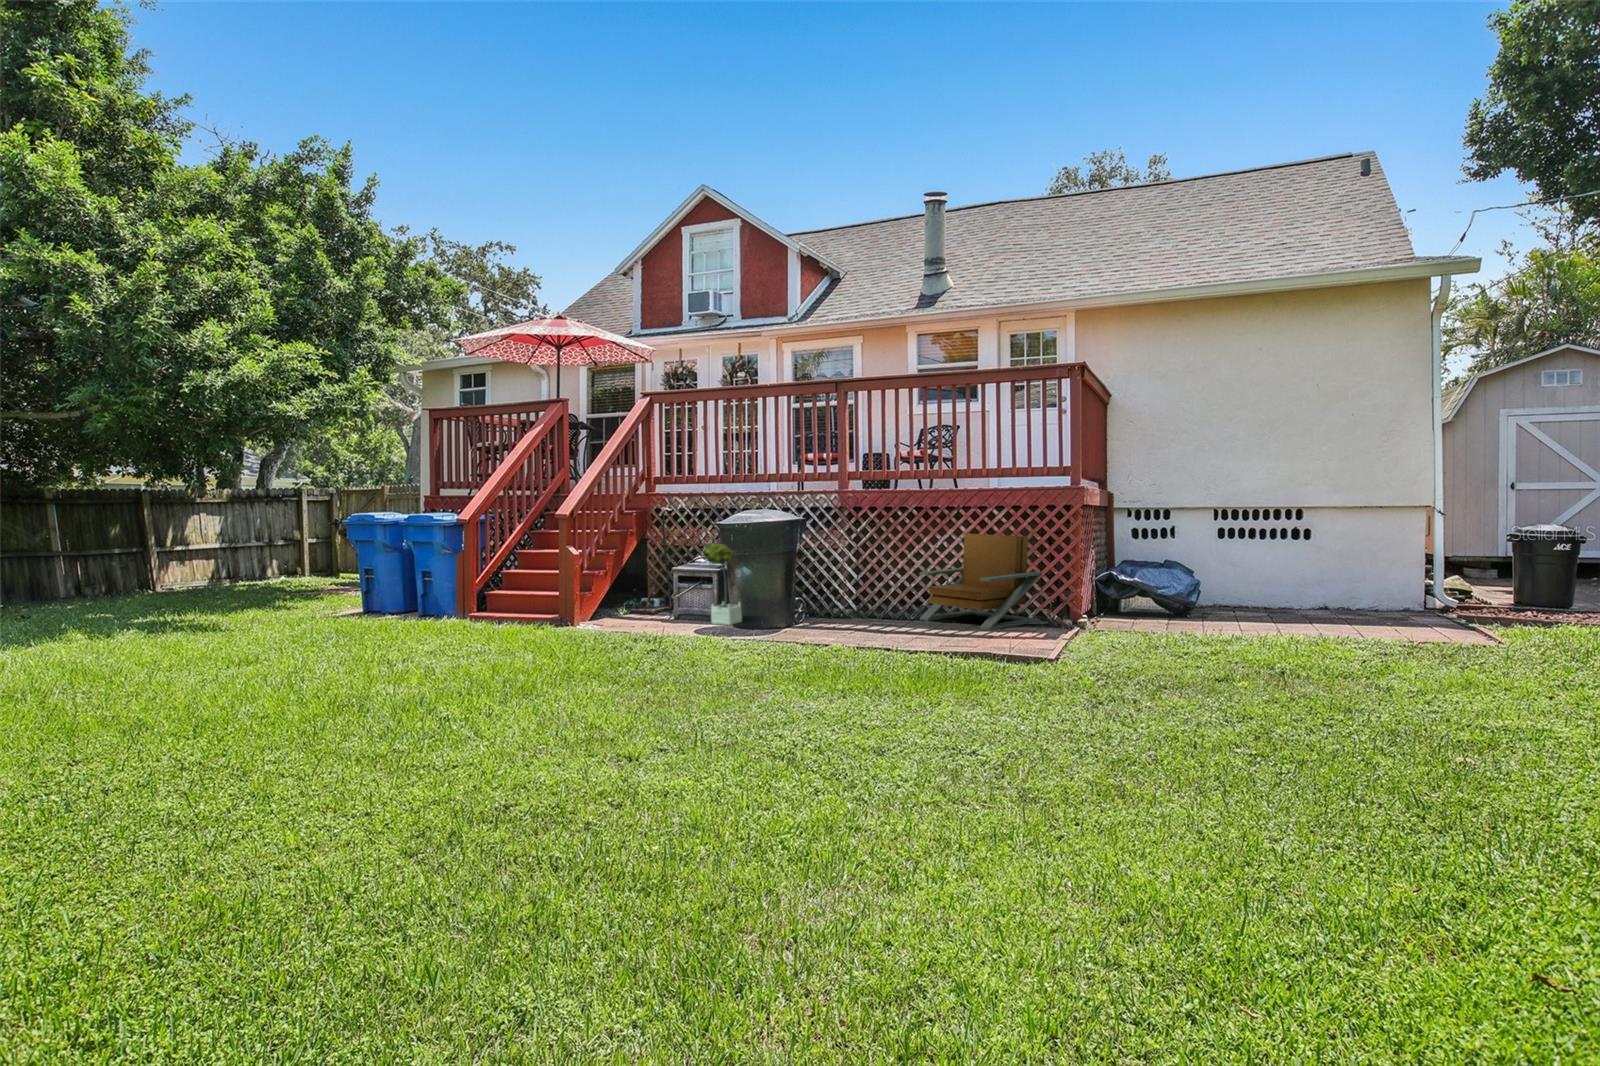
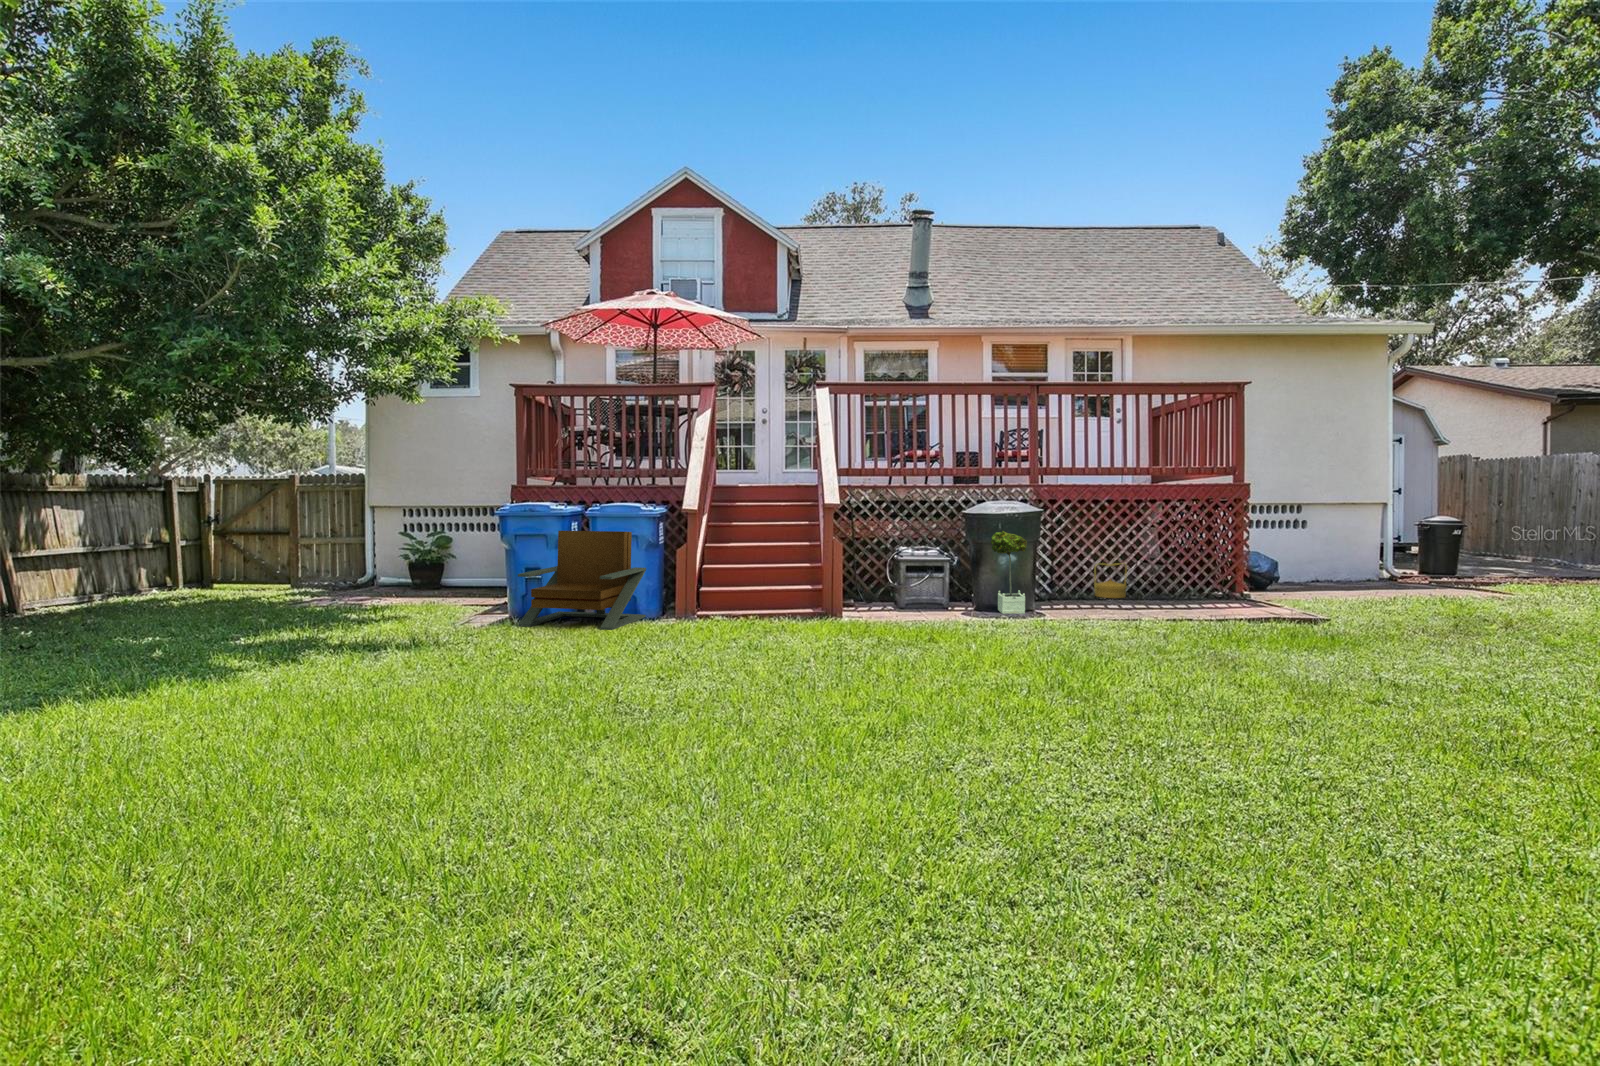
lounge chair: present [919,533,1042,630] -> present [518,531,646,630]
woven basket: none [883,578,920,616] -> present [1094,563,1127,598]

